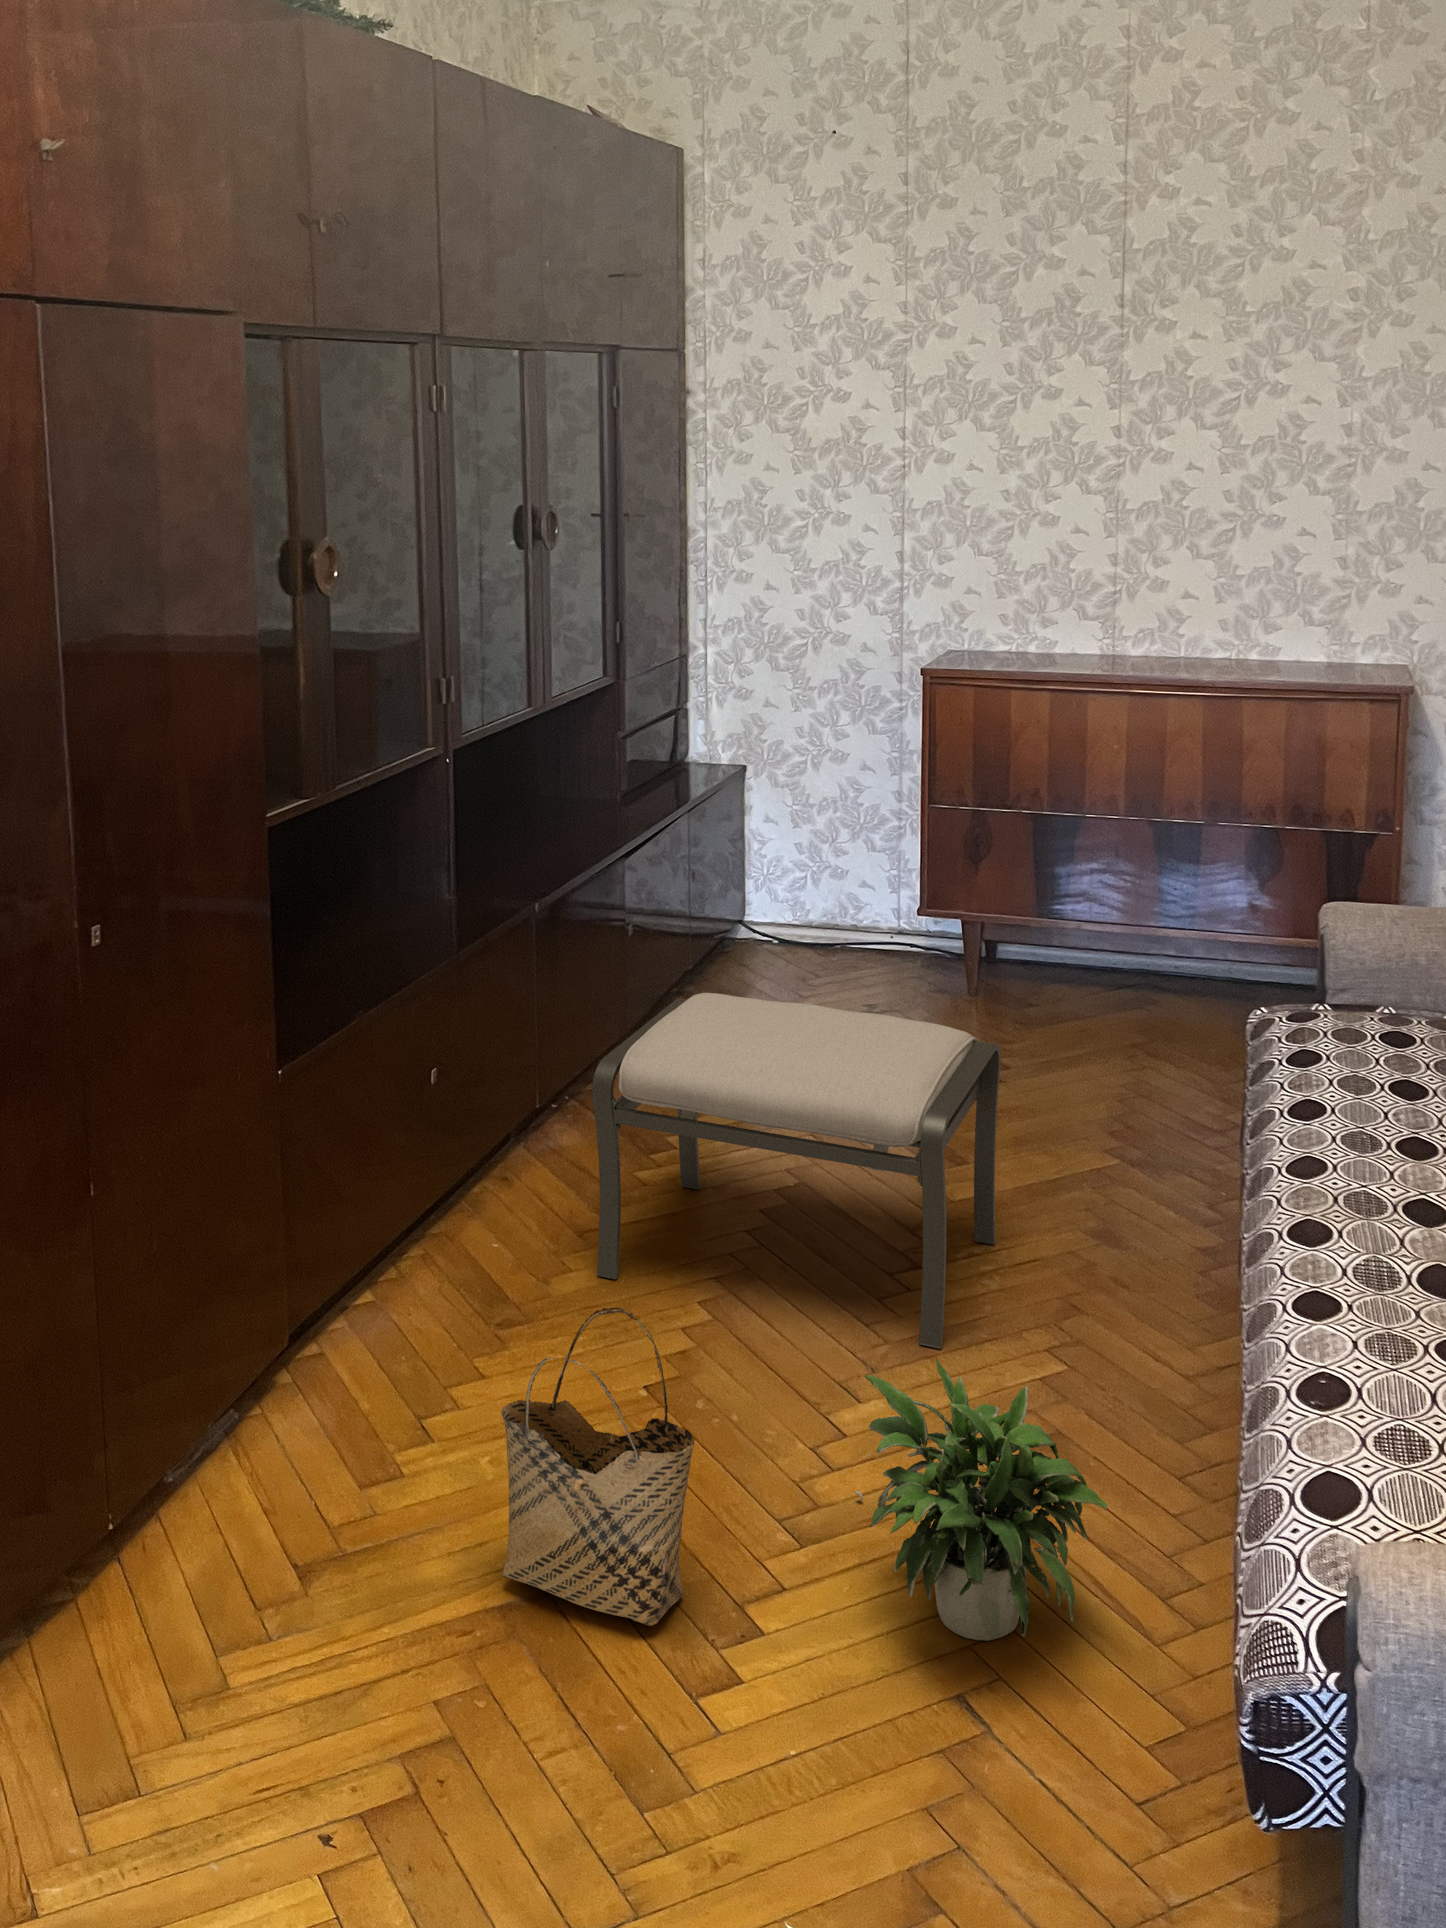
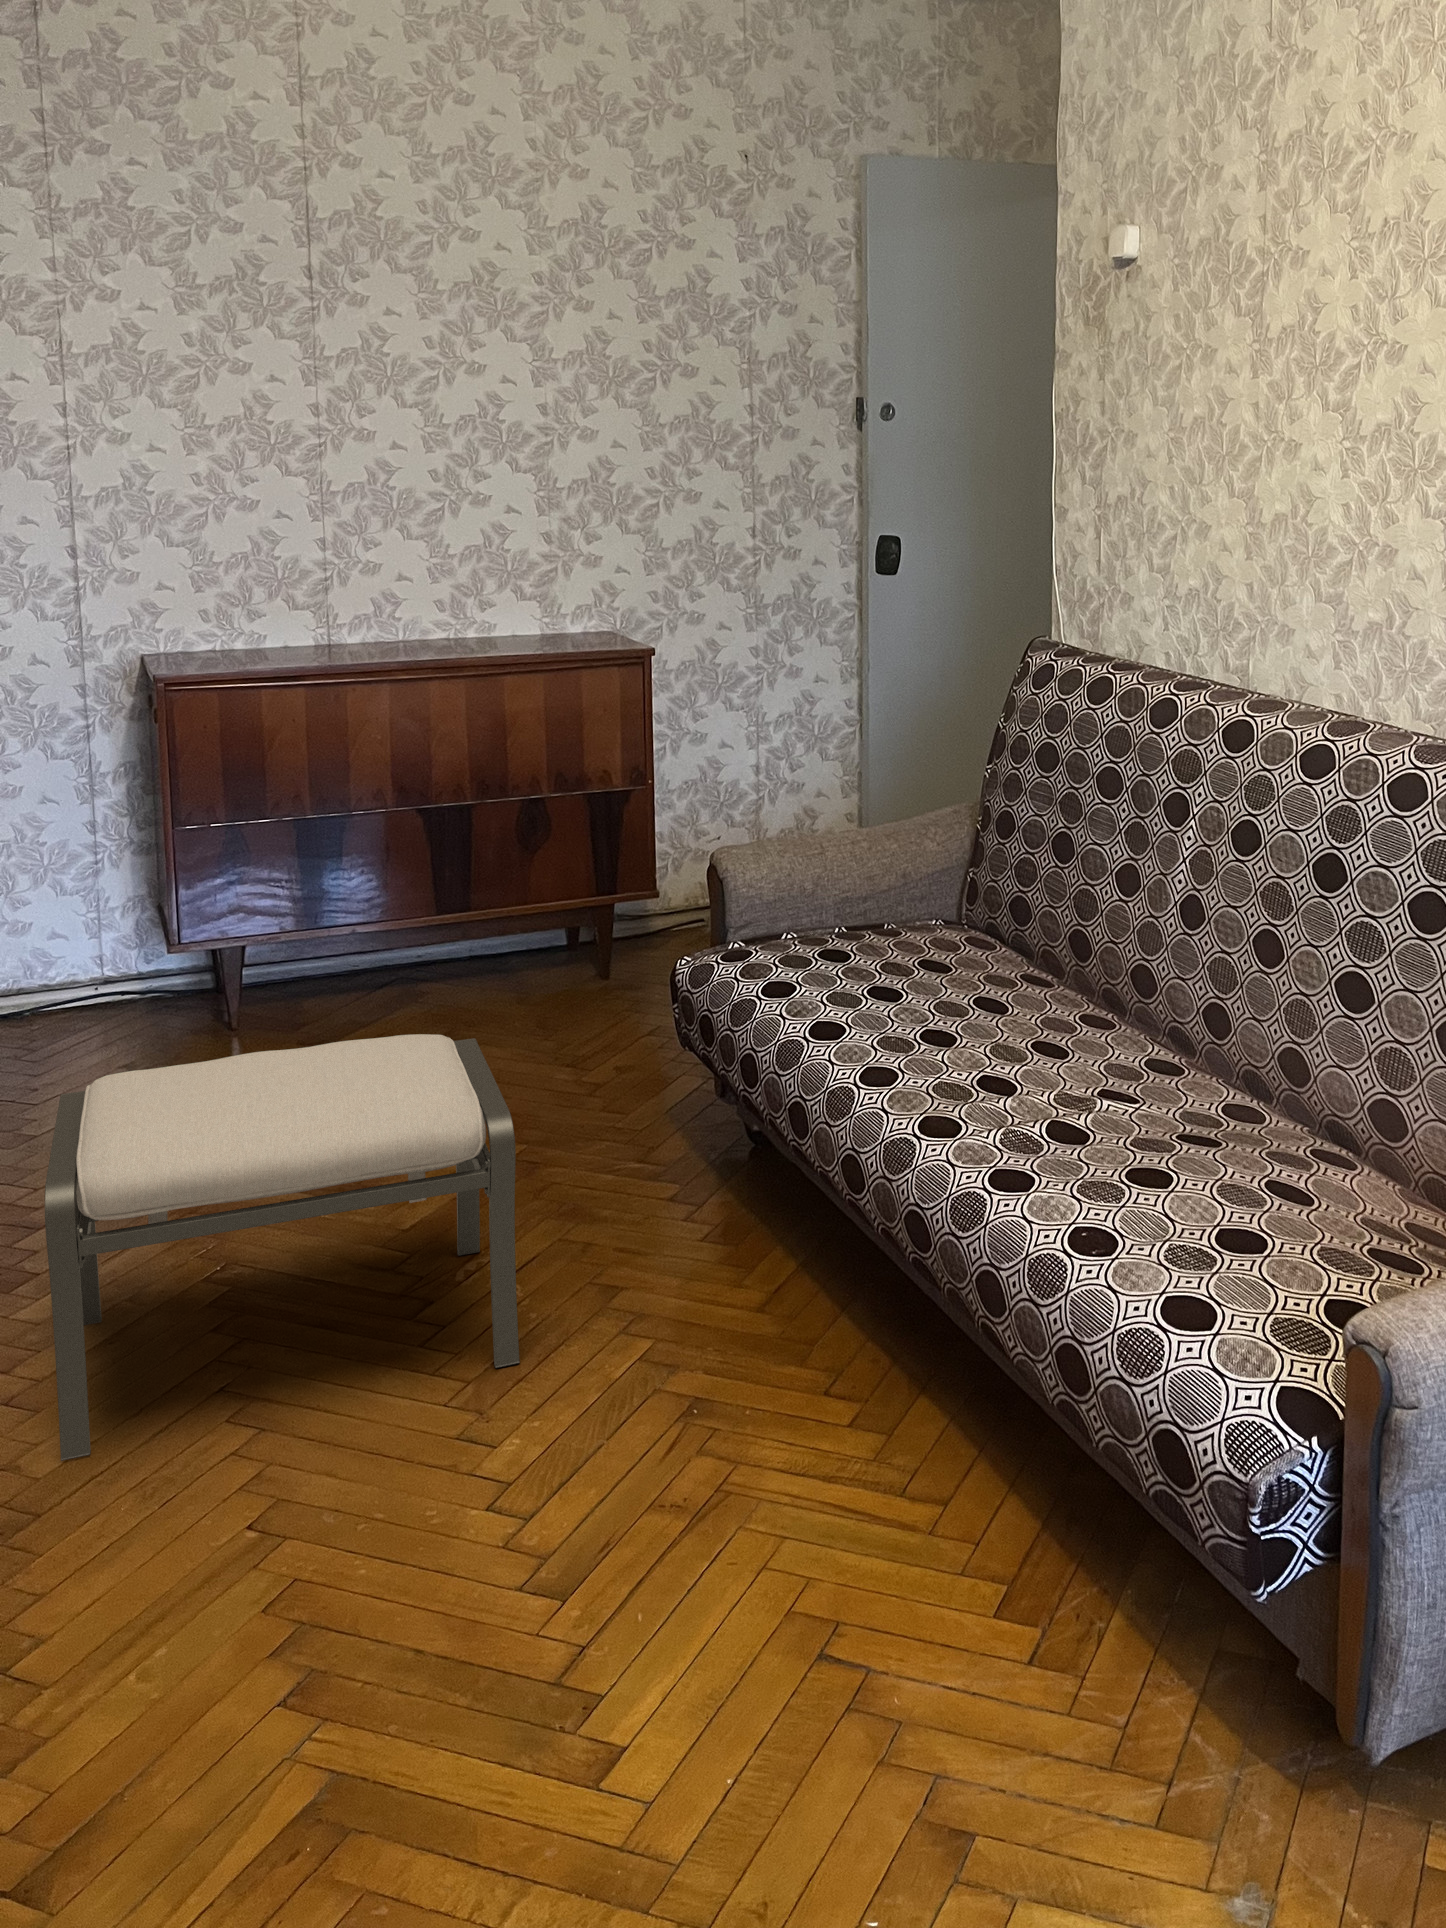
woven basket: present [501,1308,694,1626] -> none [248,1419,506,1816]
potted plant: present [854,1359,1108,1641] -> none [570,1327,898,1590]

